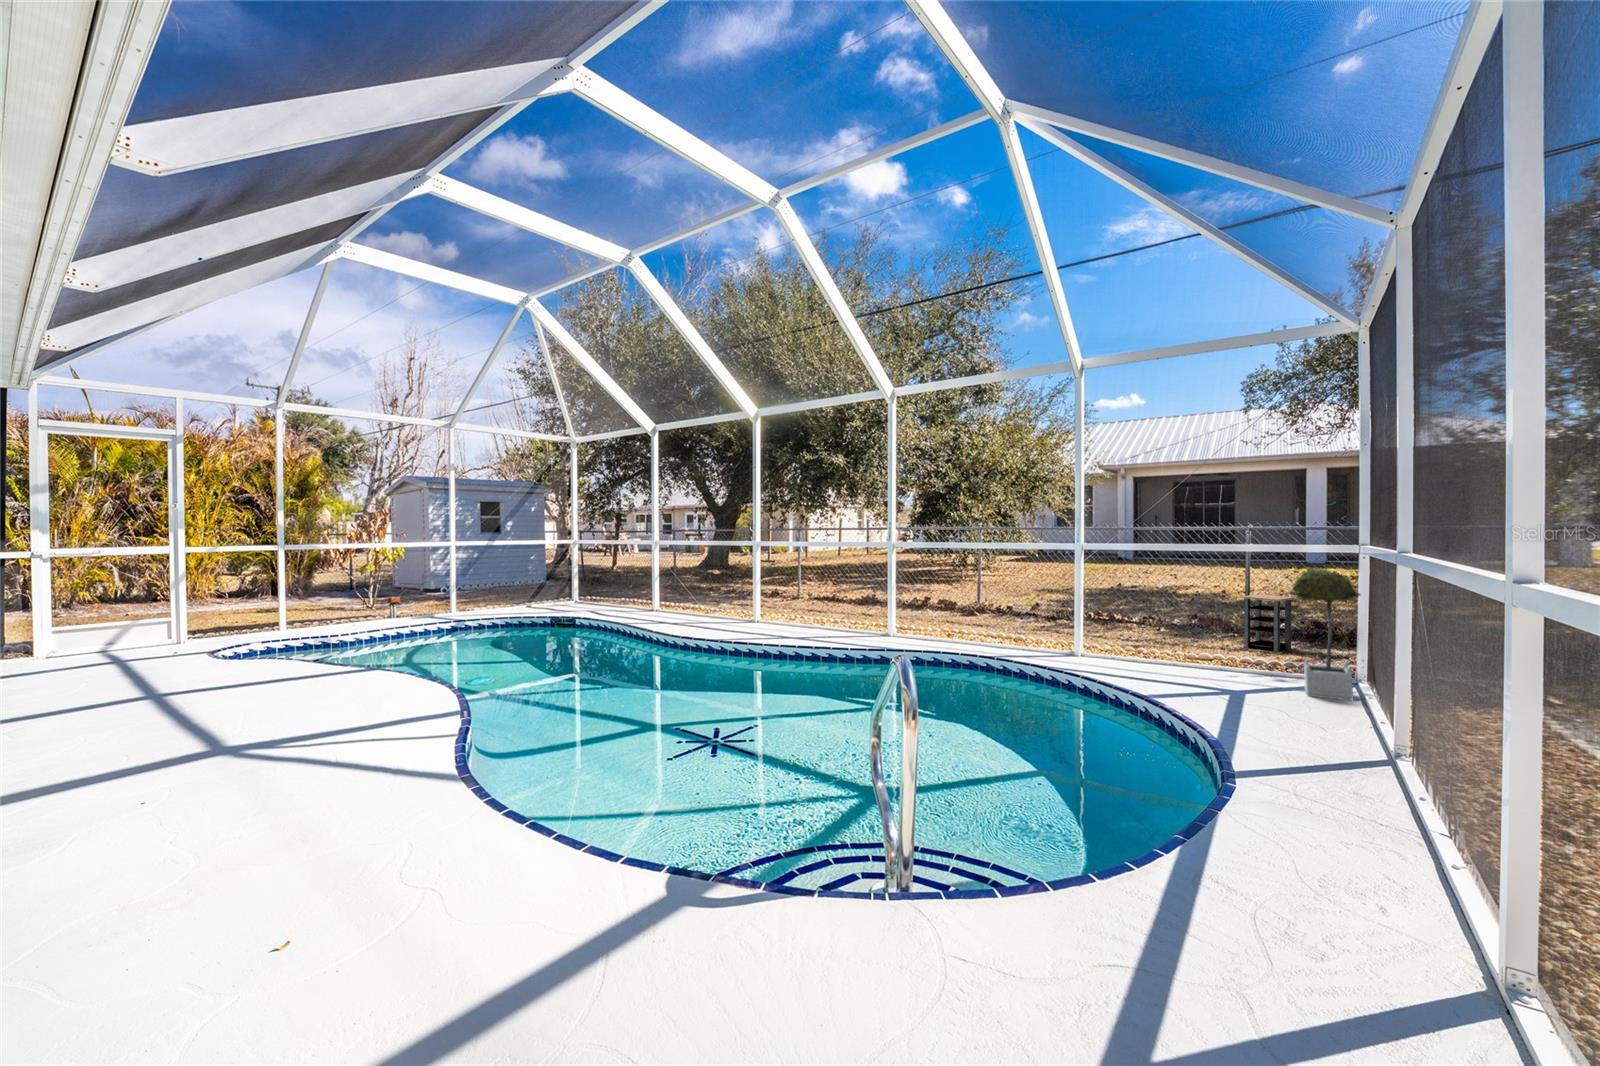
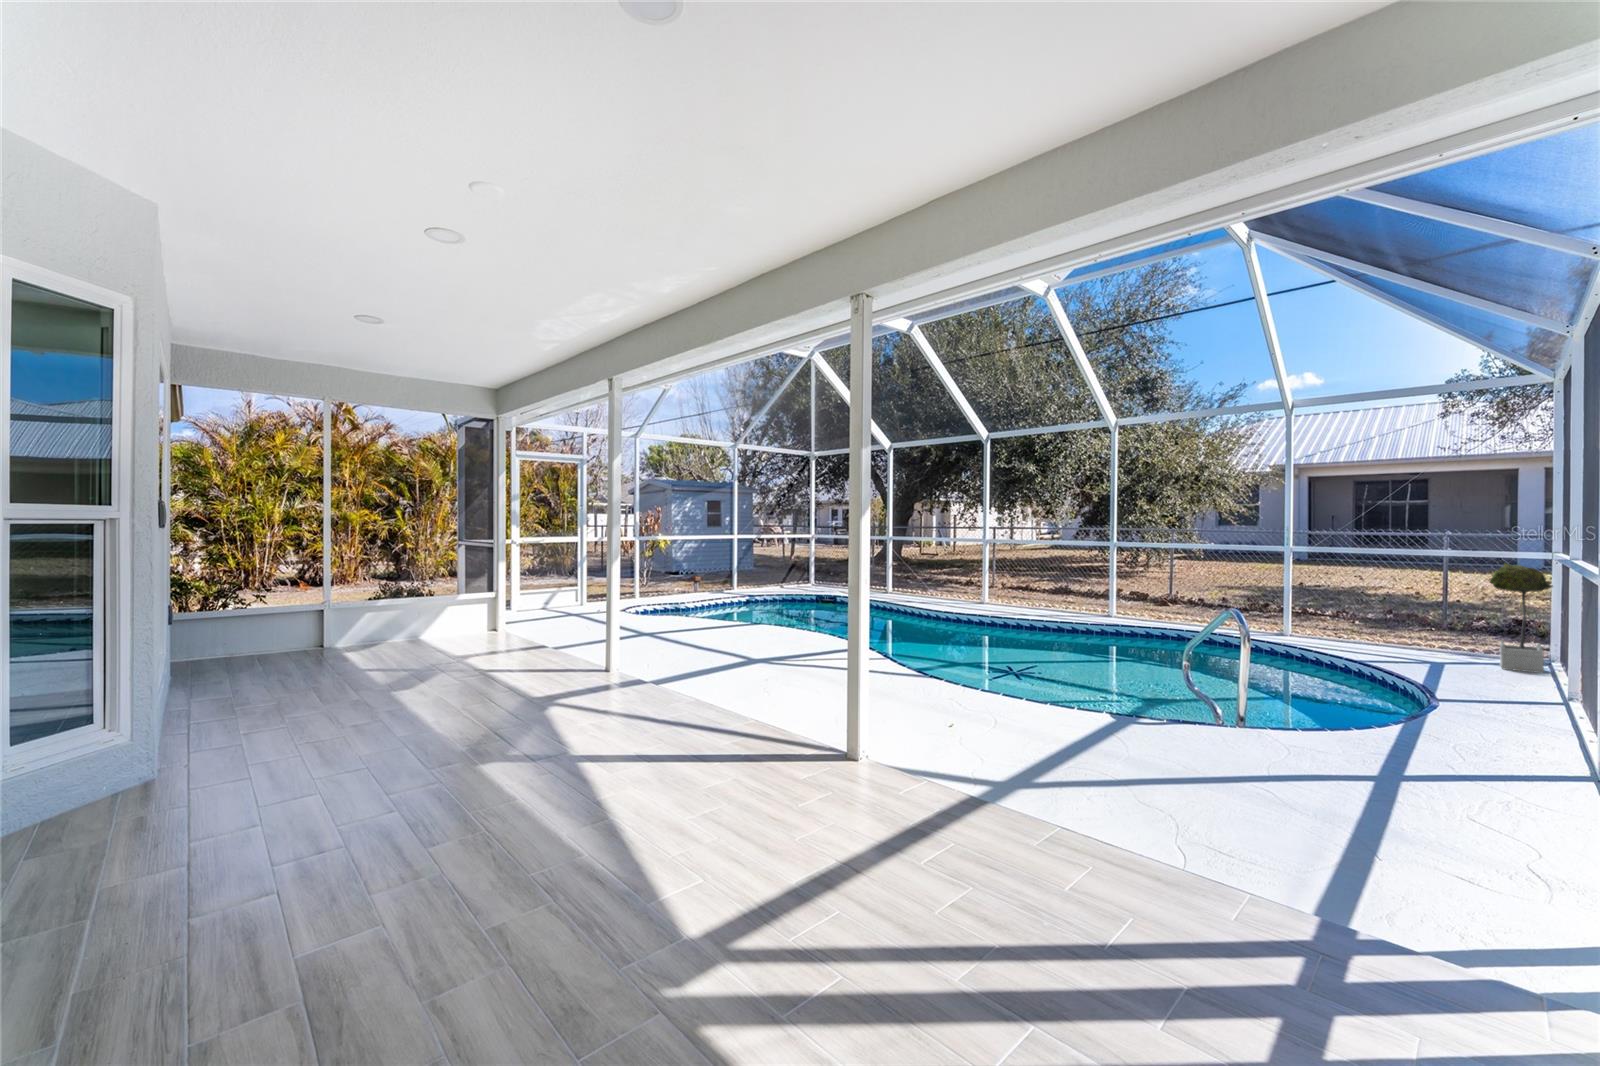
side table: present [1243,594,1294,652] -> none [1443,592,1496,644]

